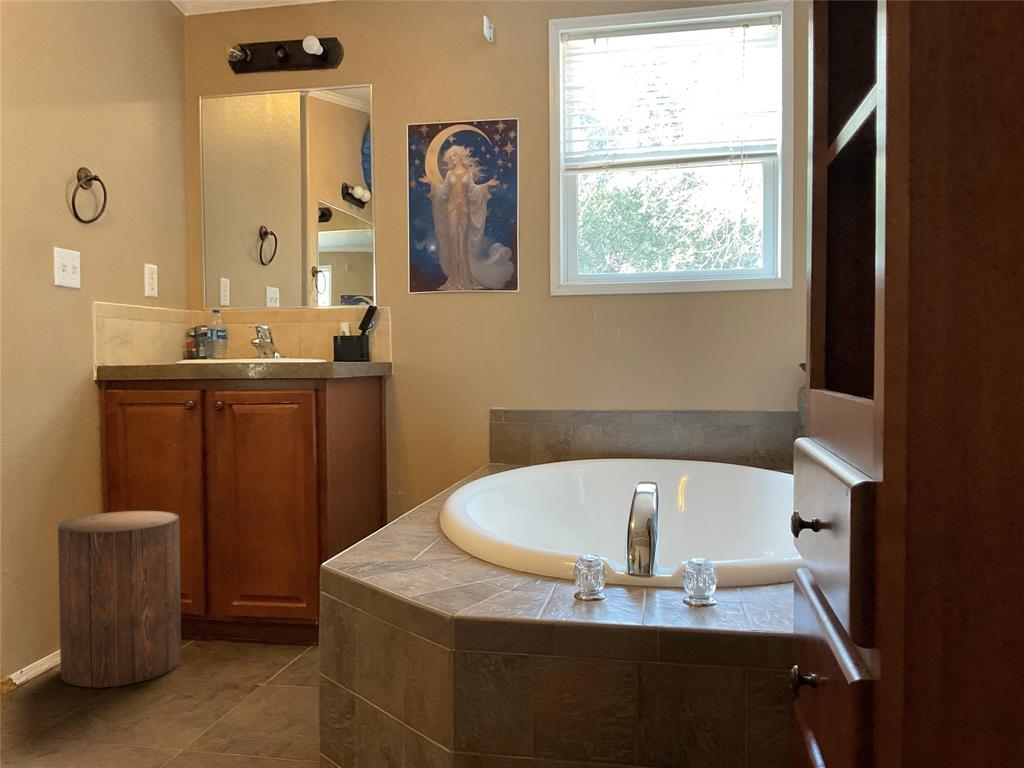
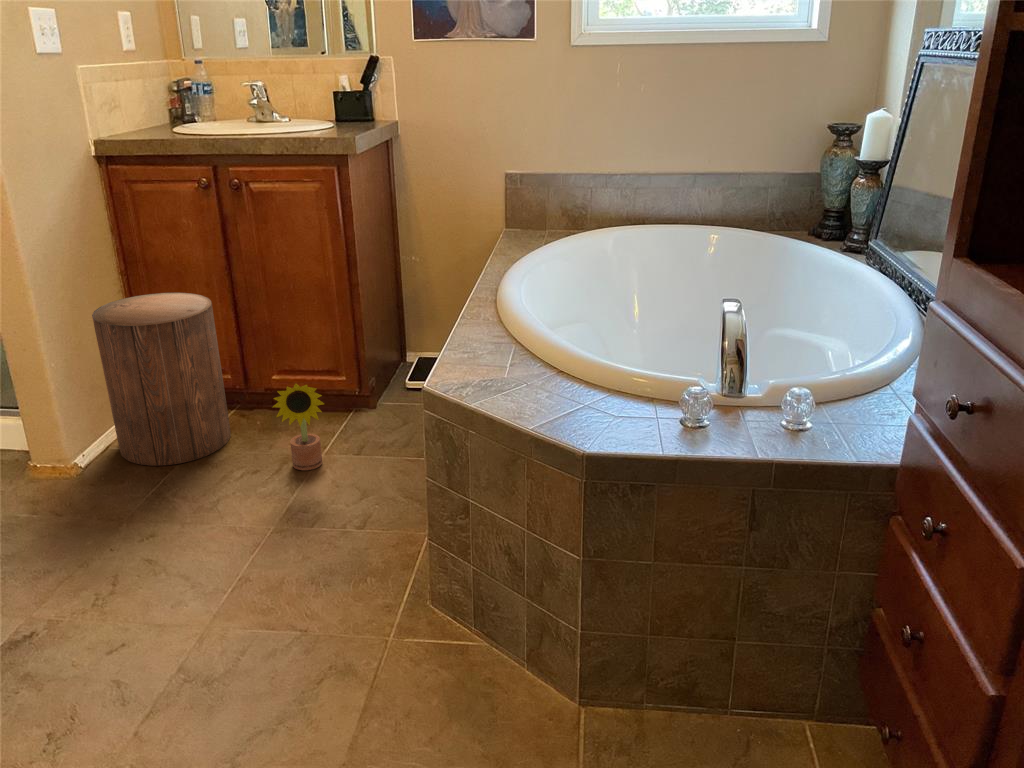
decorative plant: none [212,595,267,698] -> present [273,384,324,470]

